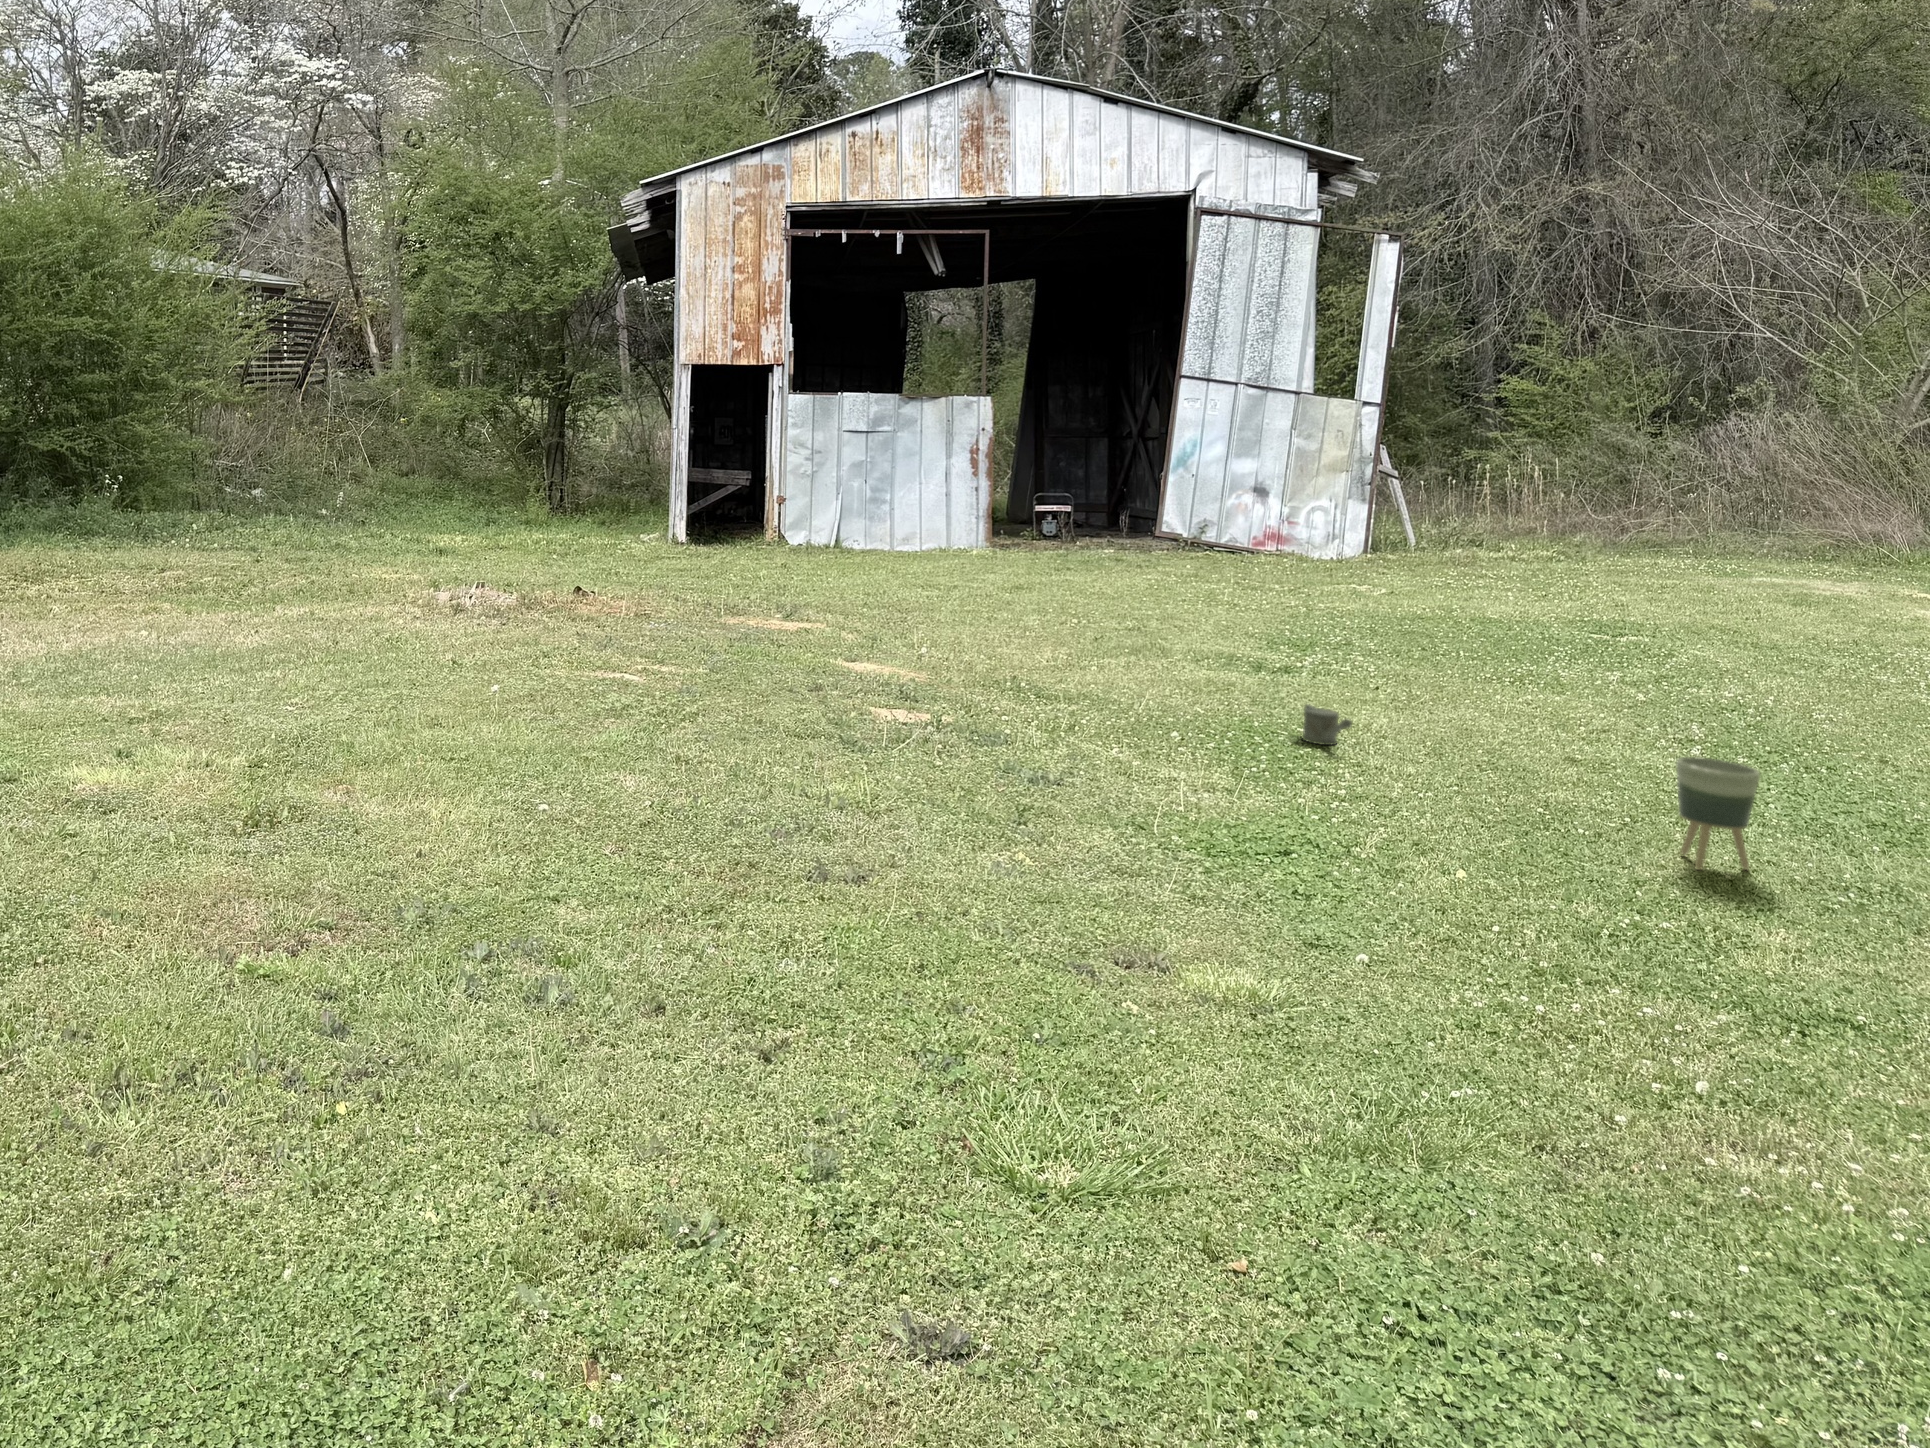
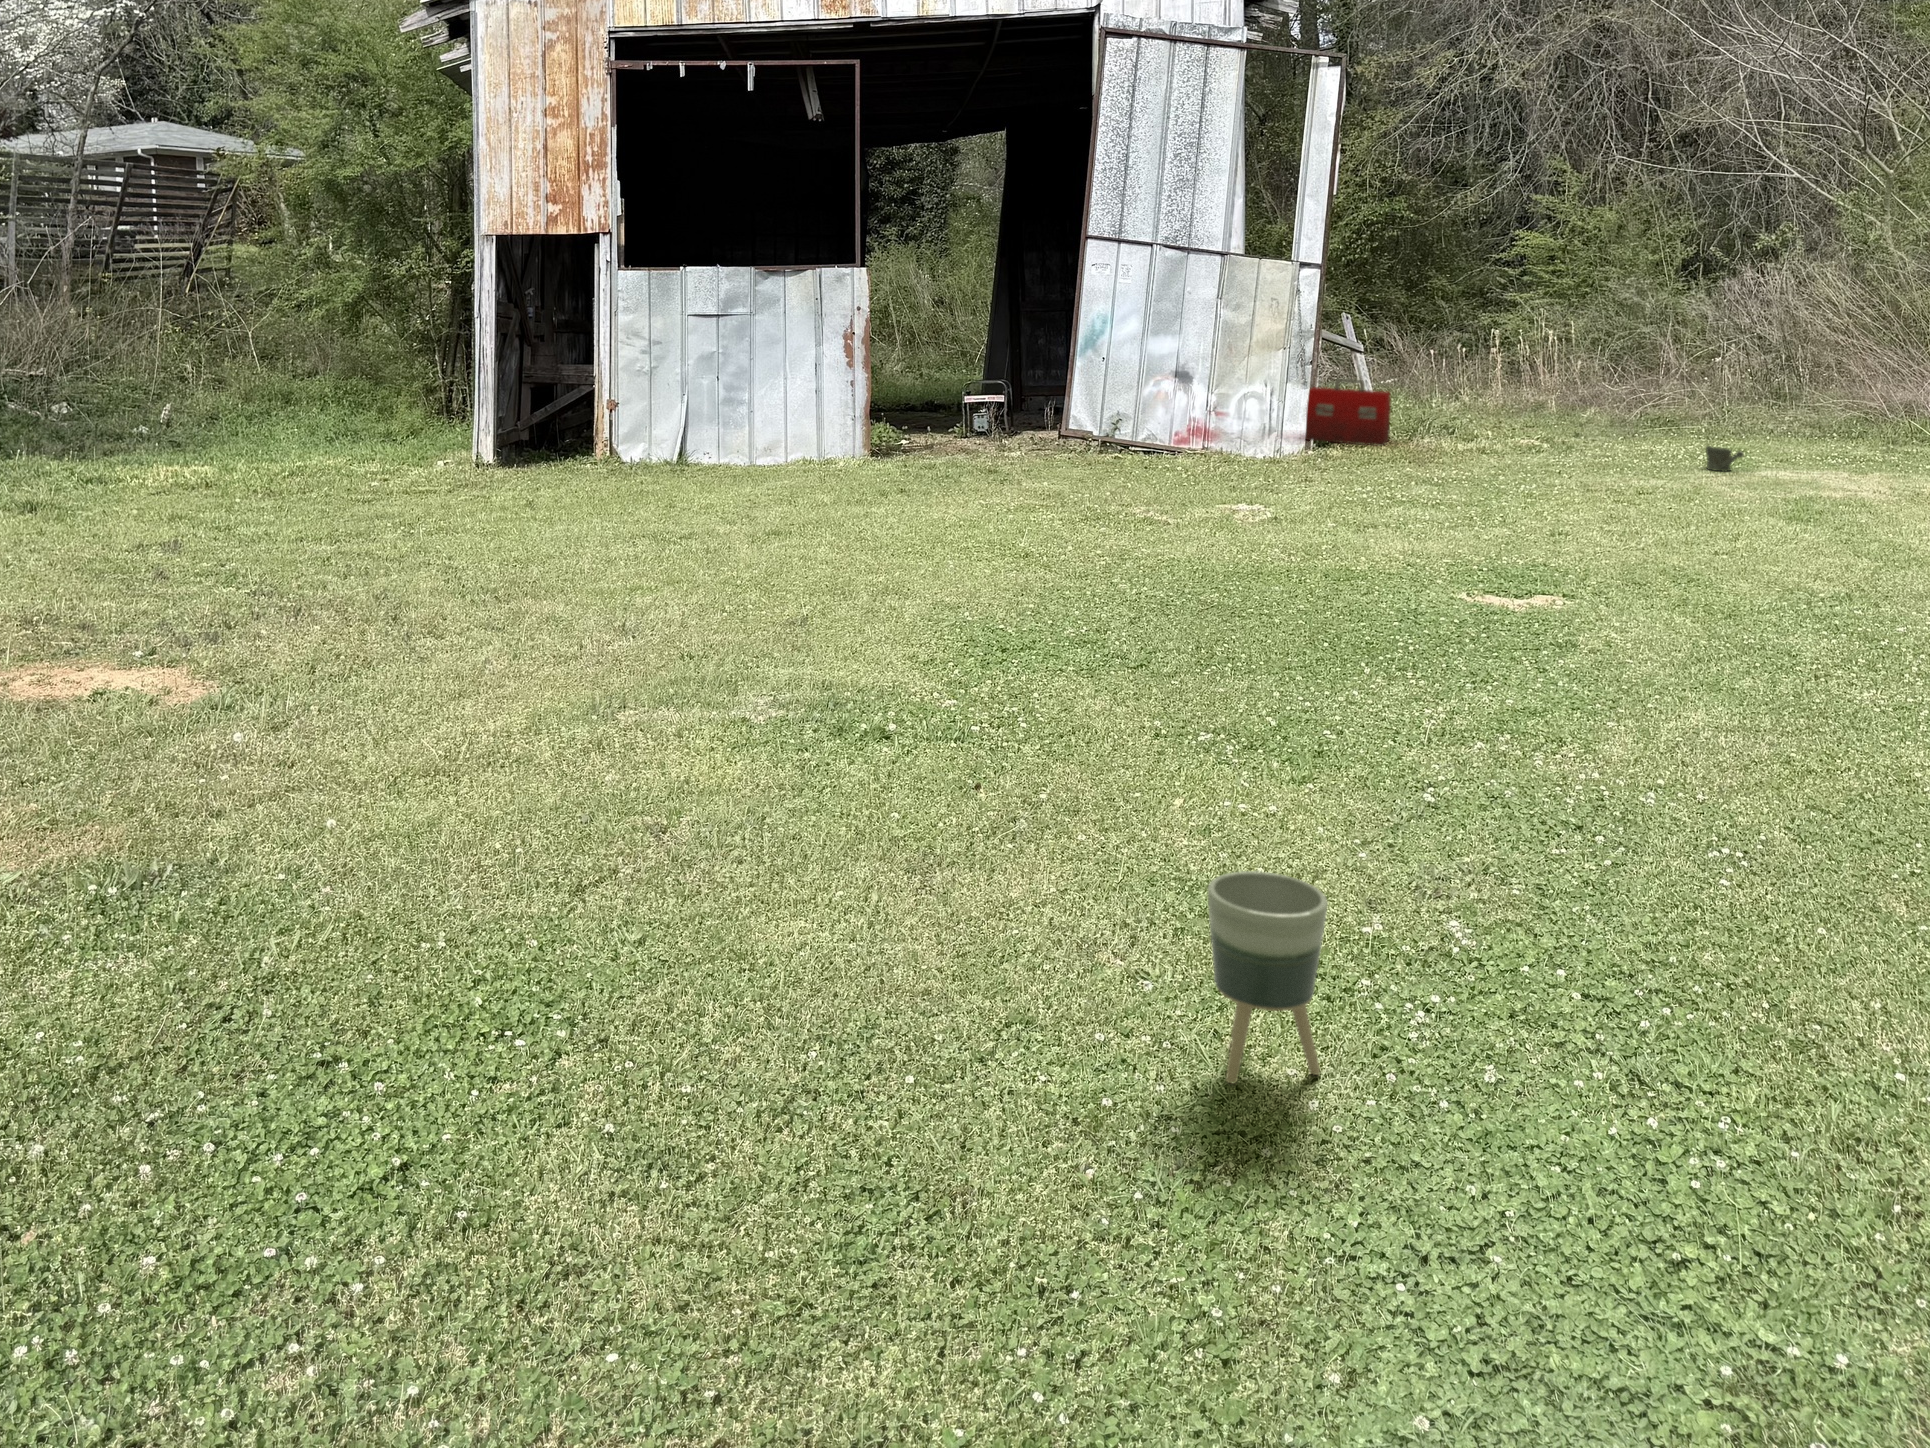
toolbox: none [1368,498,1444,555] -> present [1305,379,1391,446]
watering can: present [1302,704,1352,745] -> present [1706,446,1744,471]

